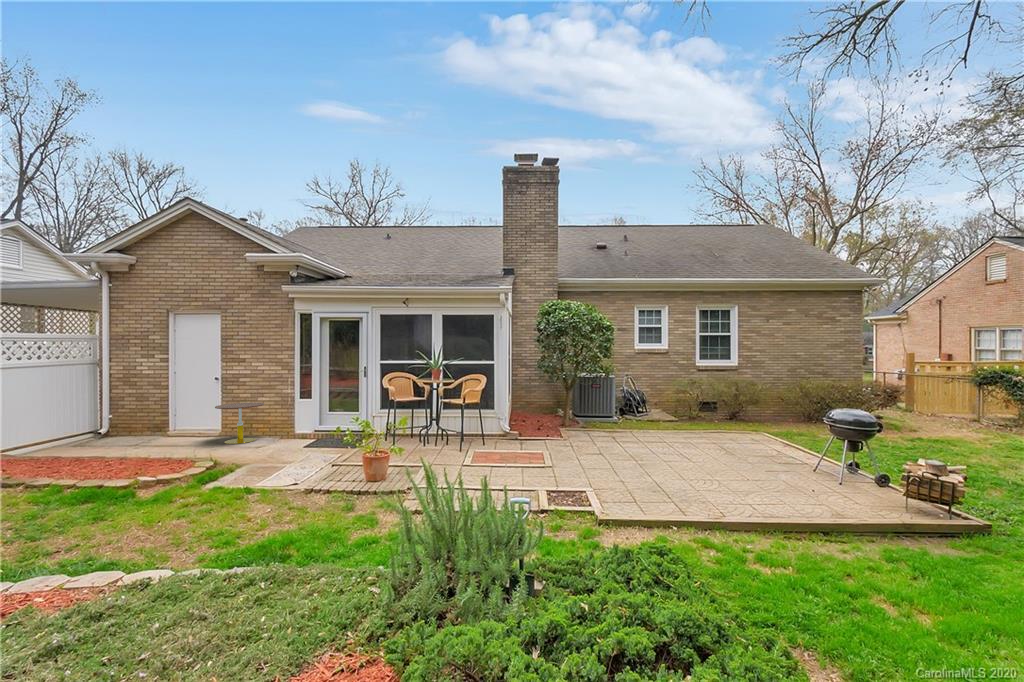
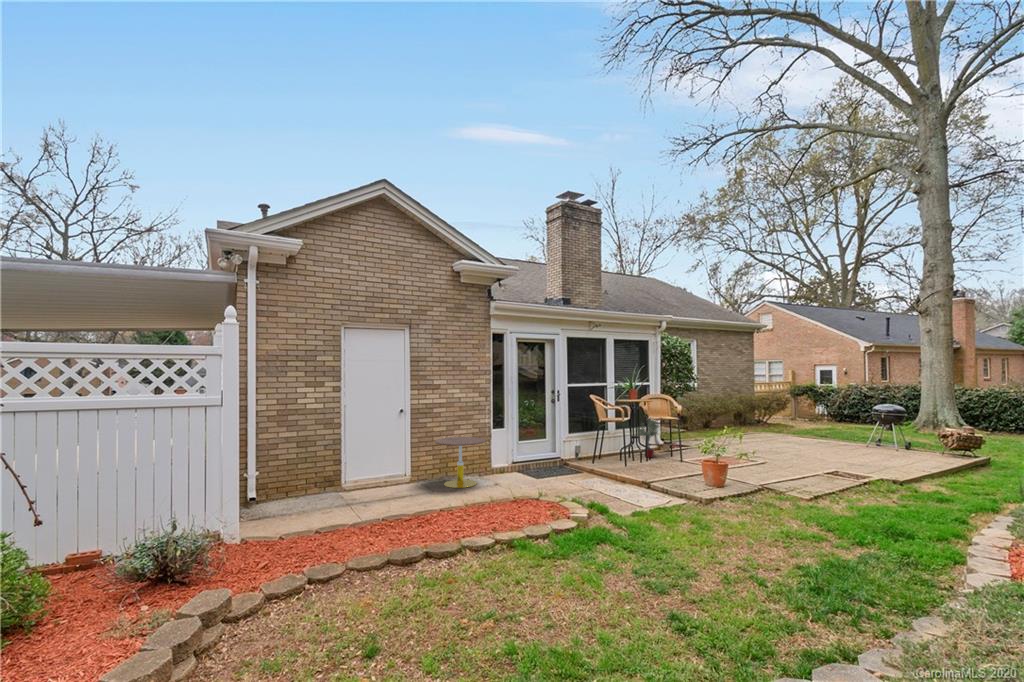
potted tree: none [447,392,487,442] -> present [637,416,659,458]

